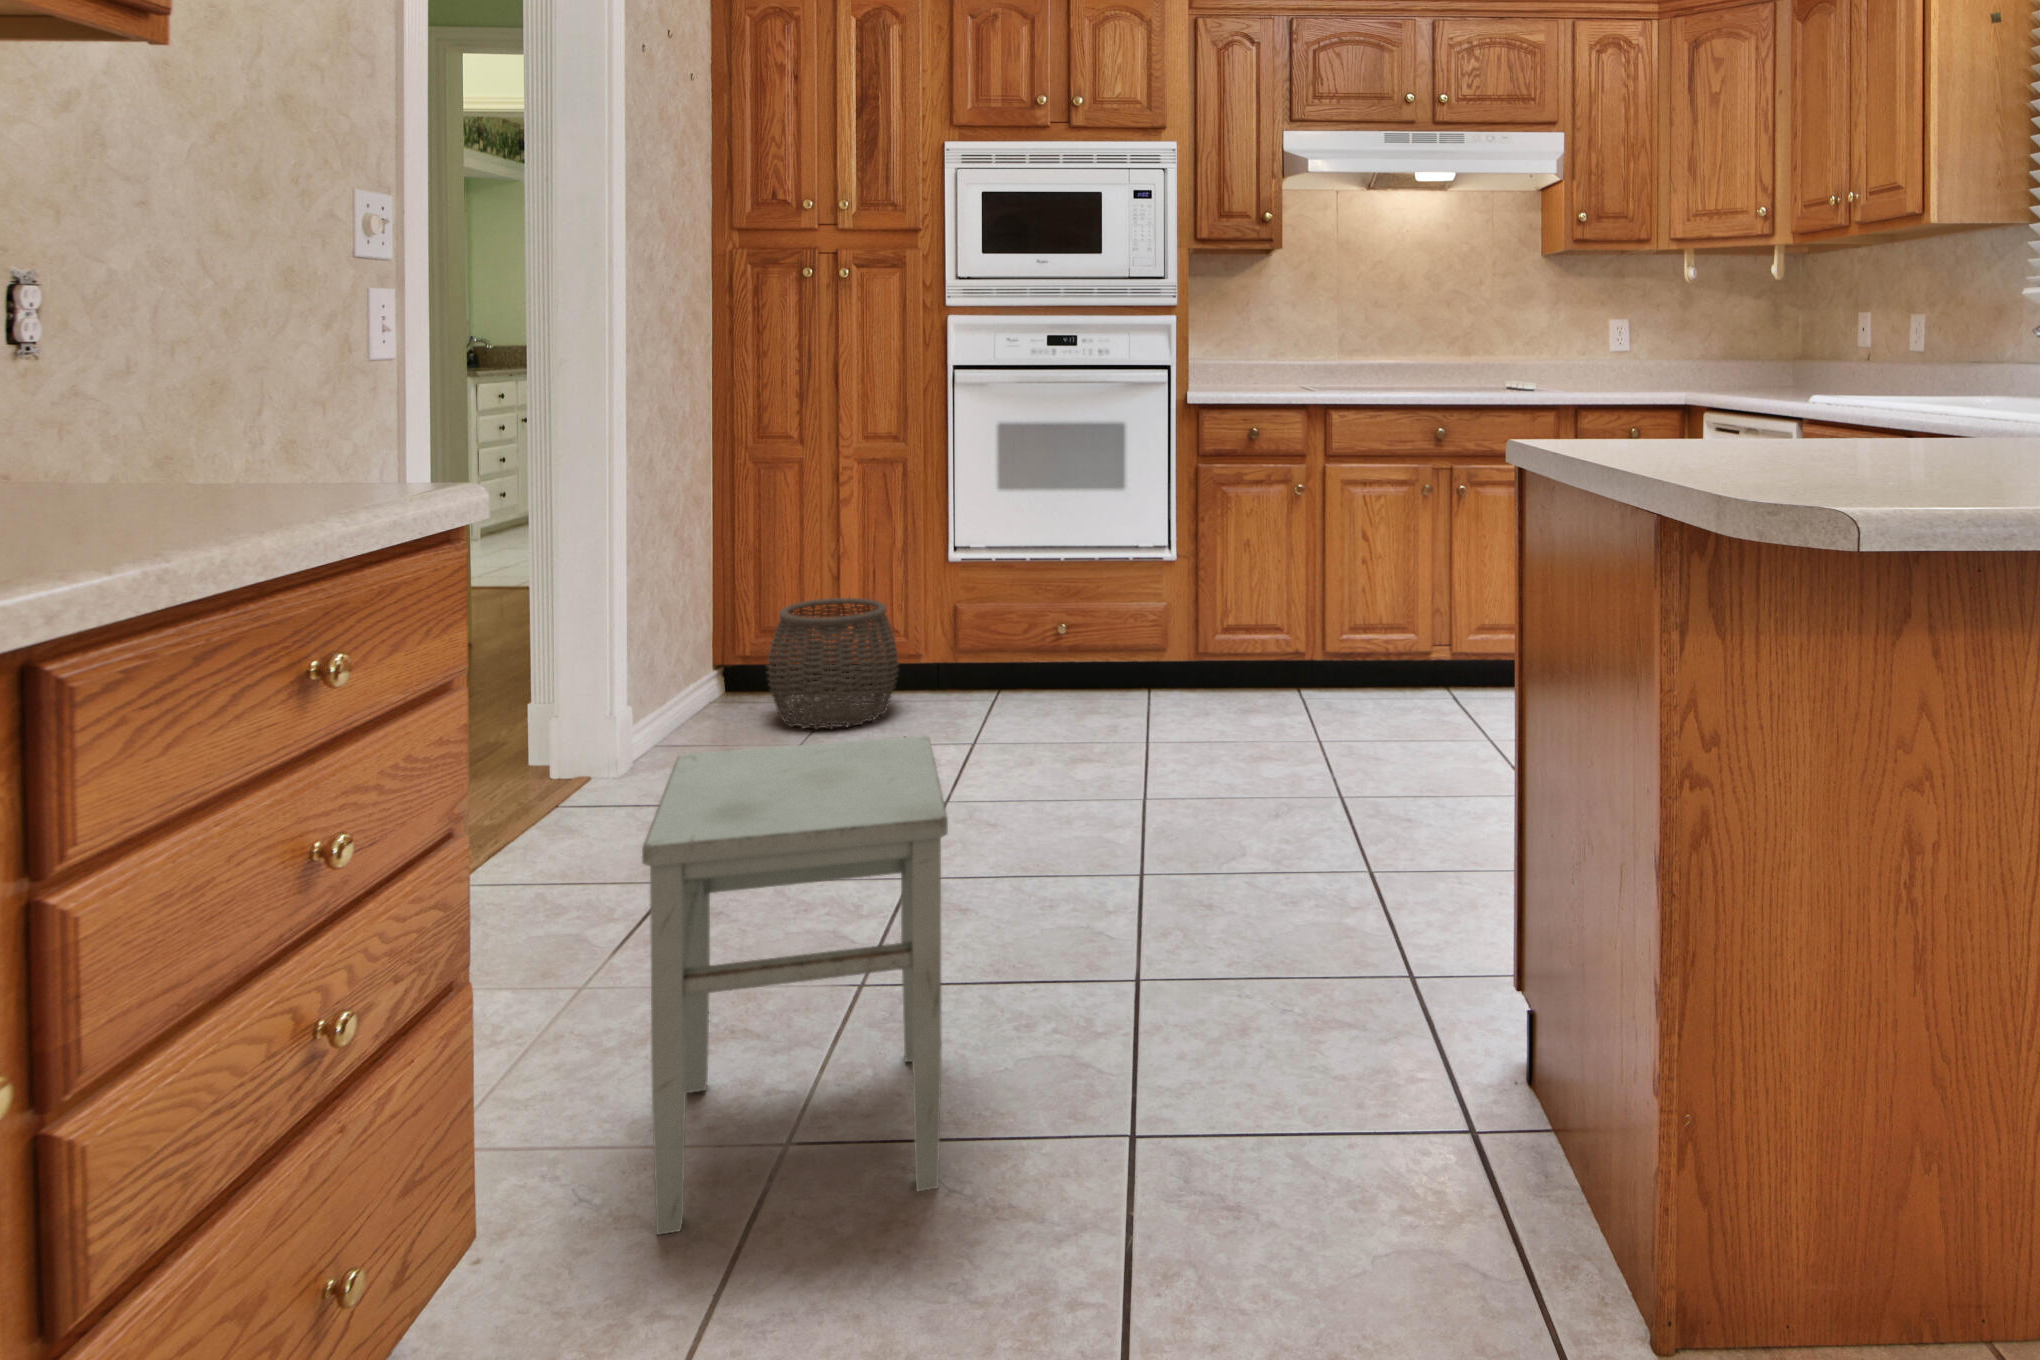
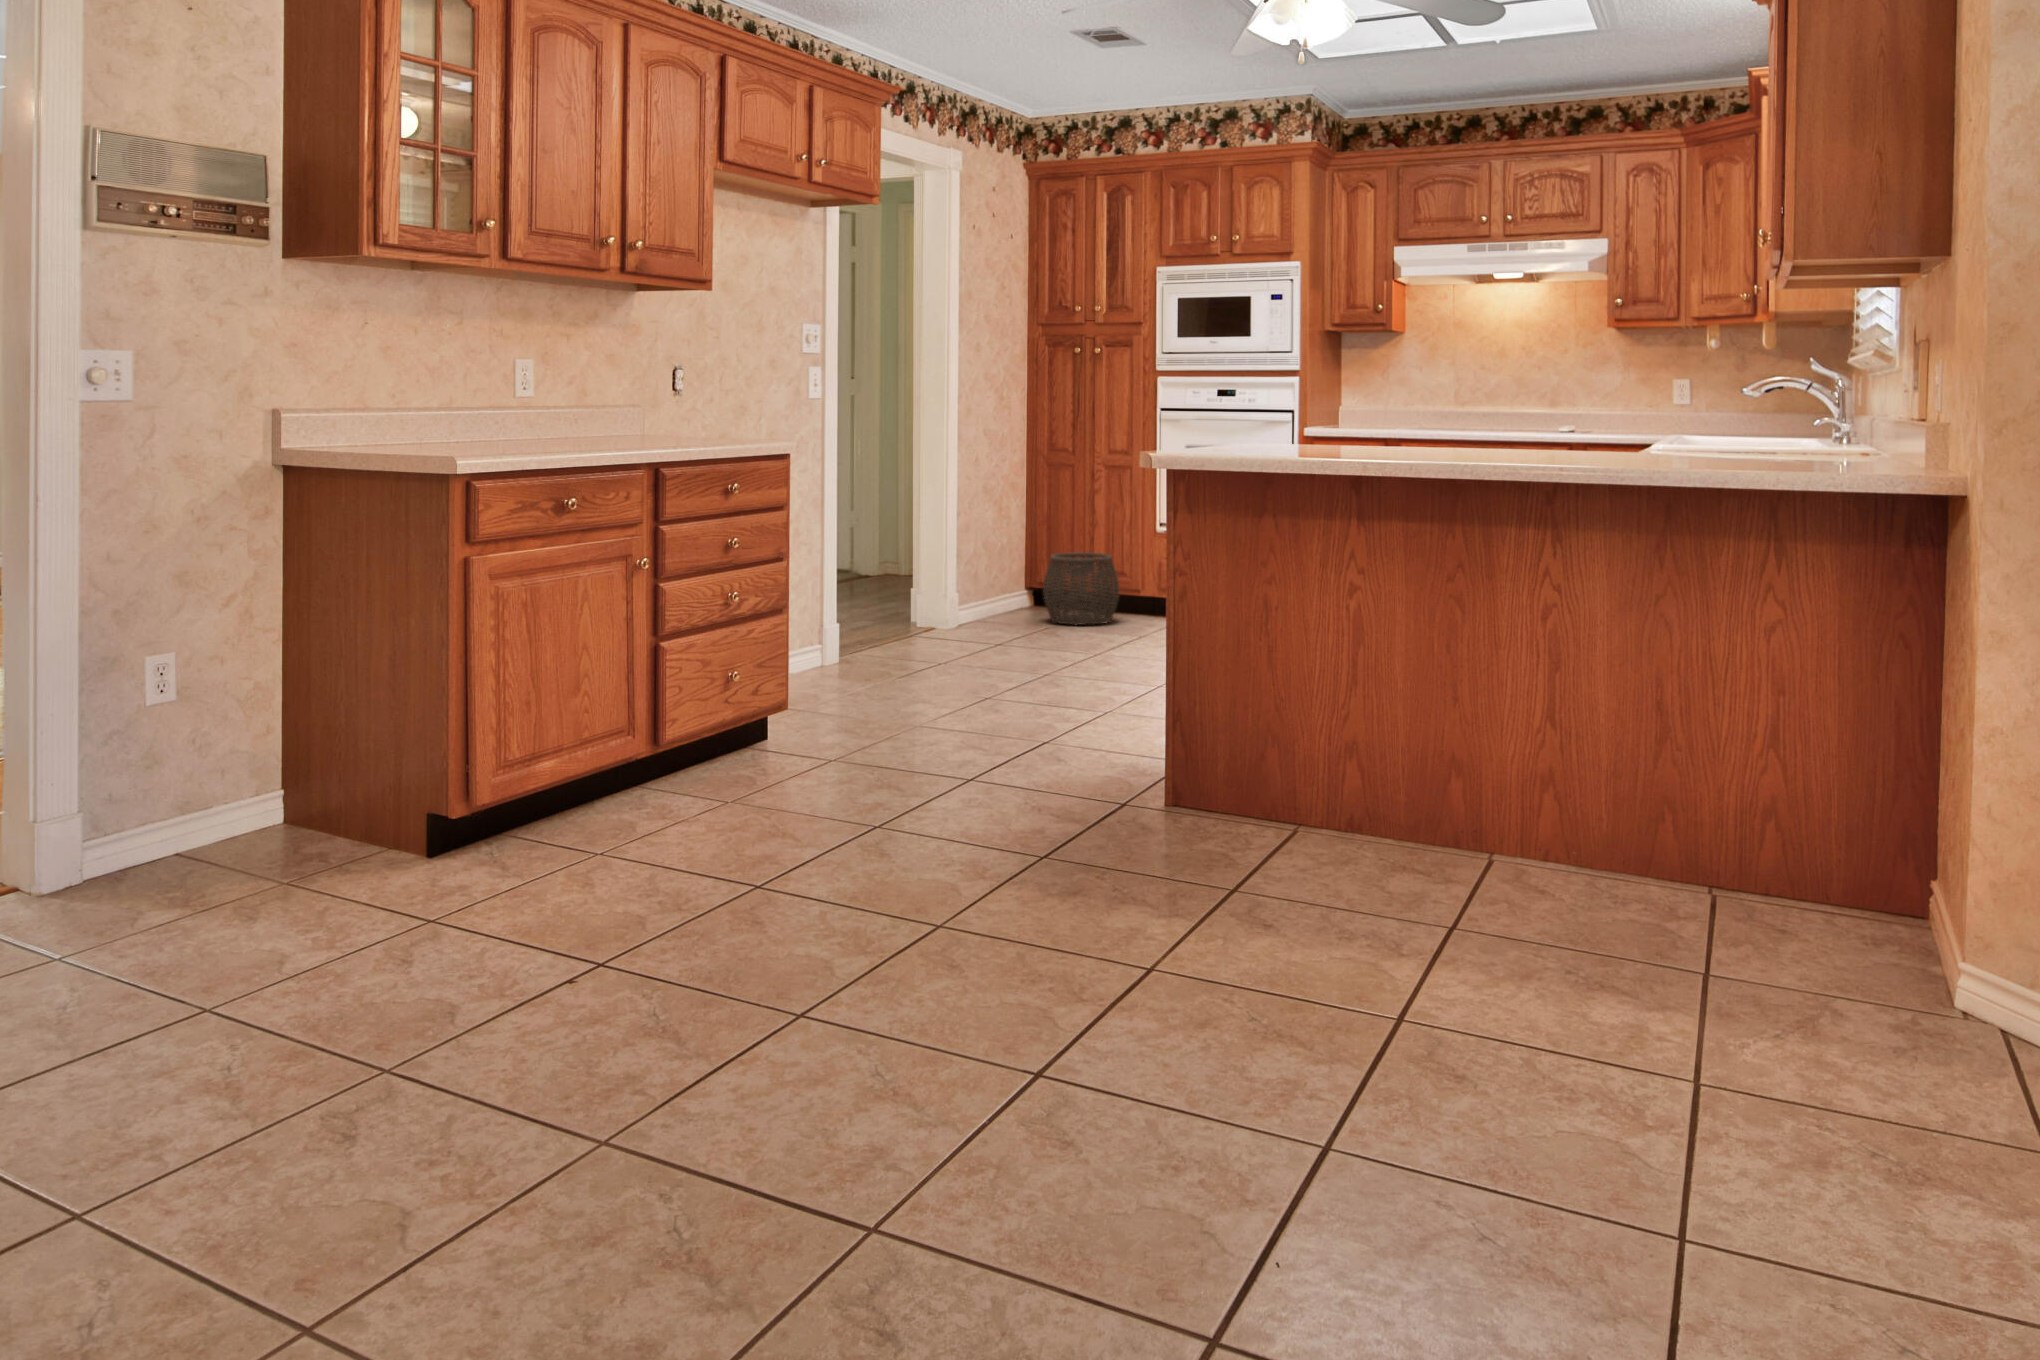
stool: present [642,736,948,1235] -> none [912,555,1040,718]

